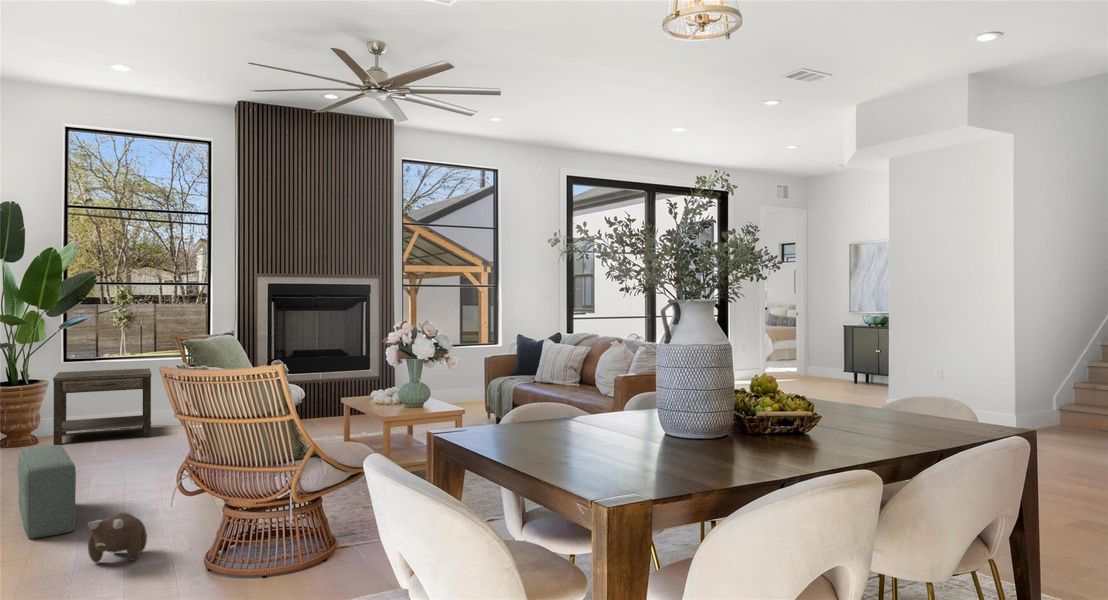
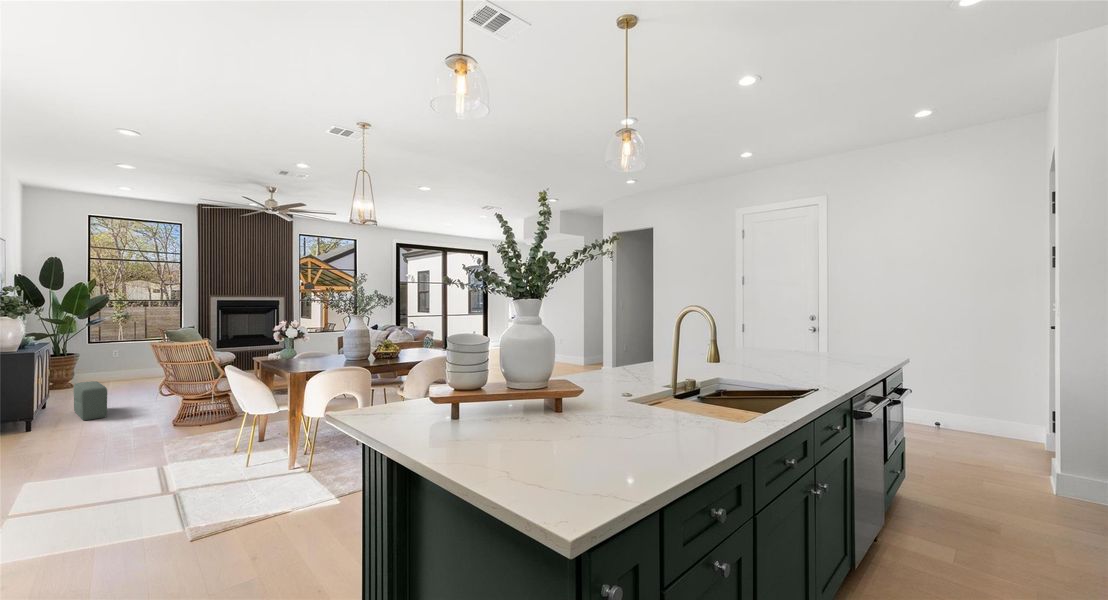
side table: present [53,368,151,445] -> none [84,346,145,387]
plush toy: present [88,513,147,562] -> none [116,405,145,425]

